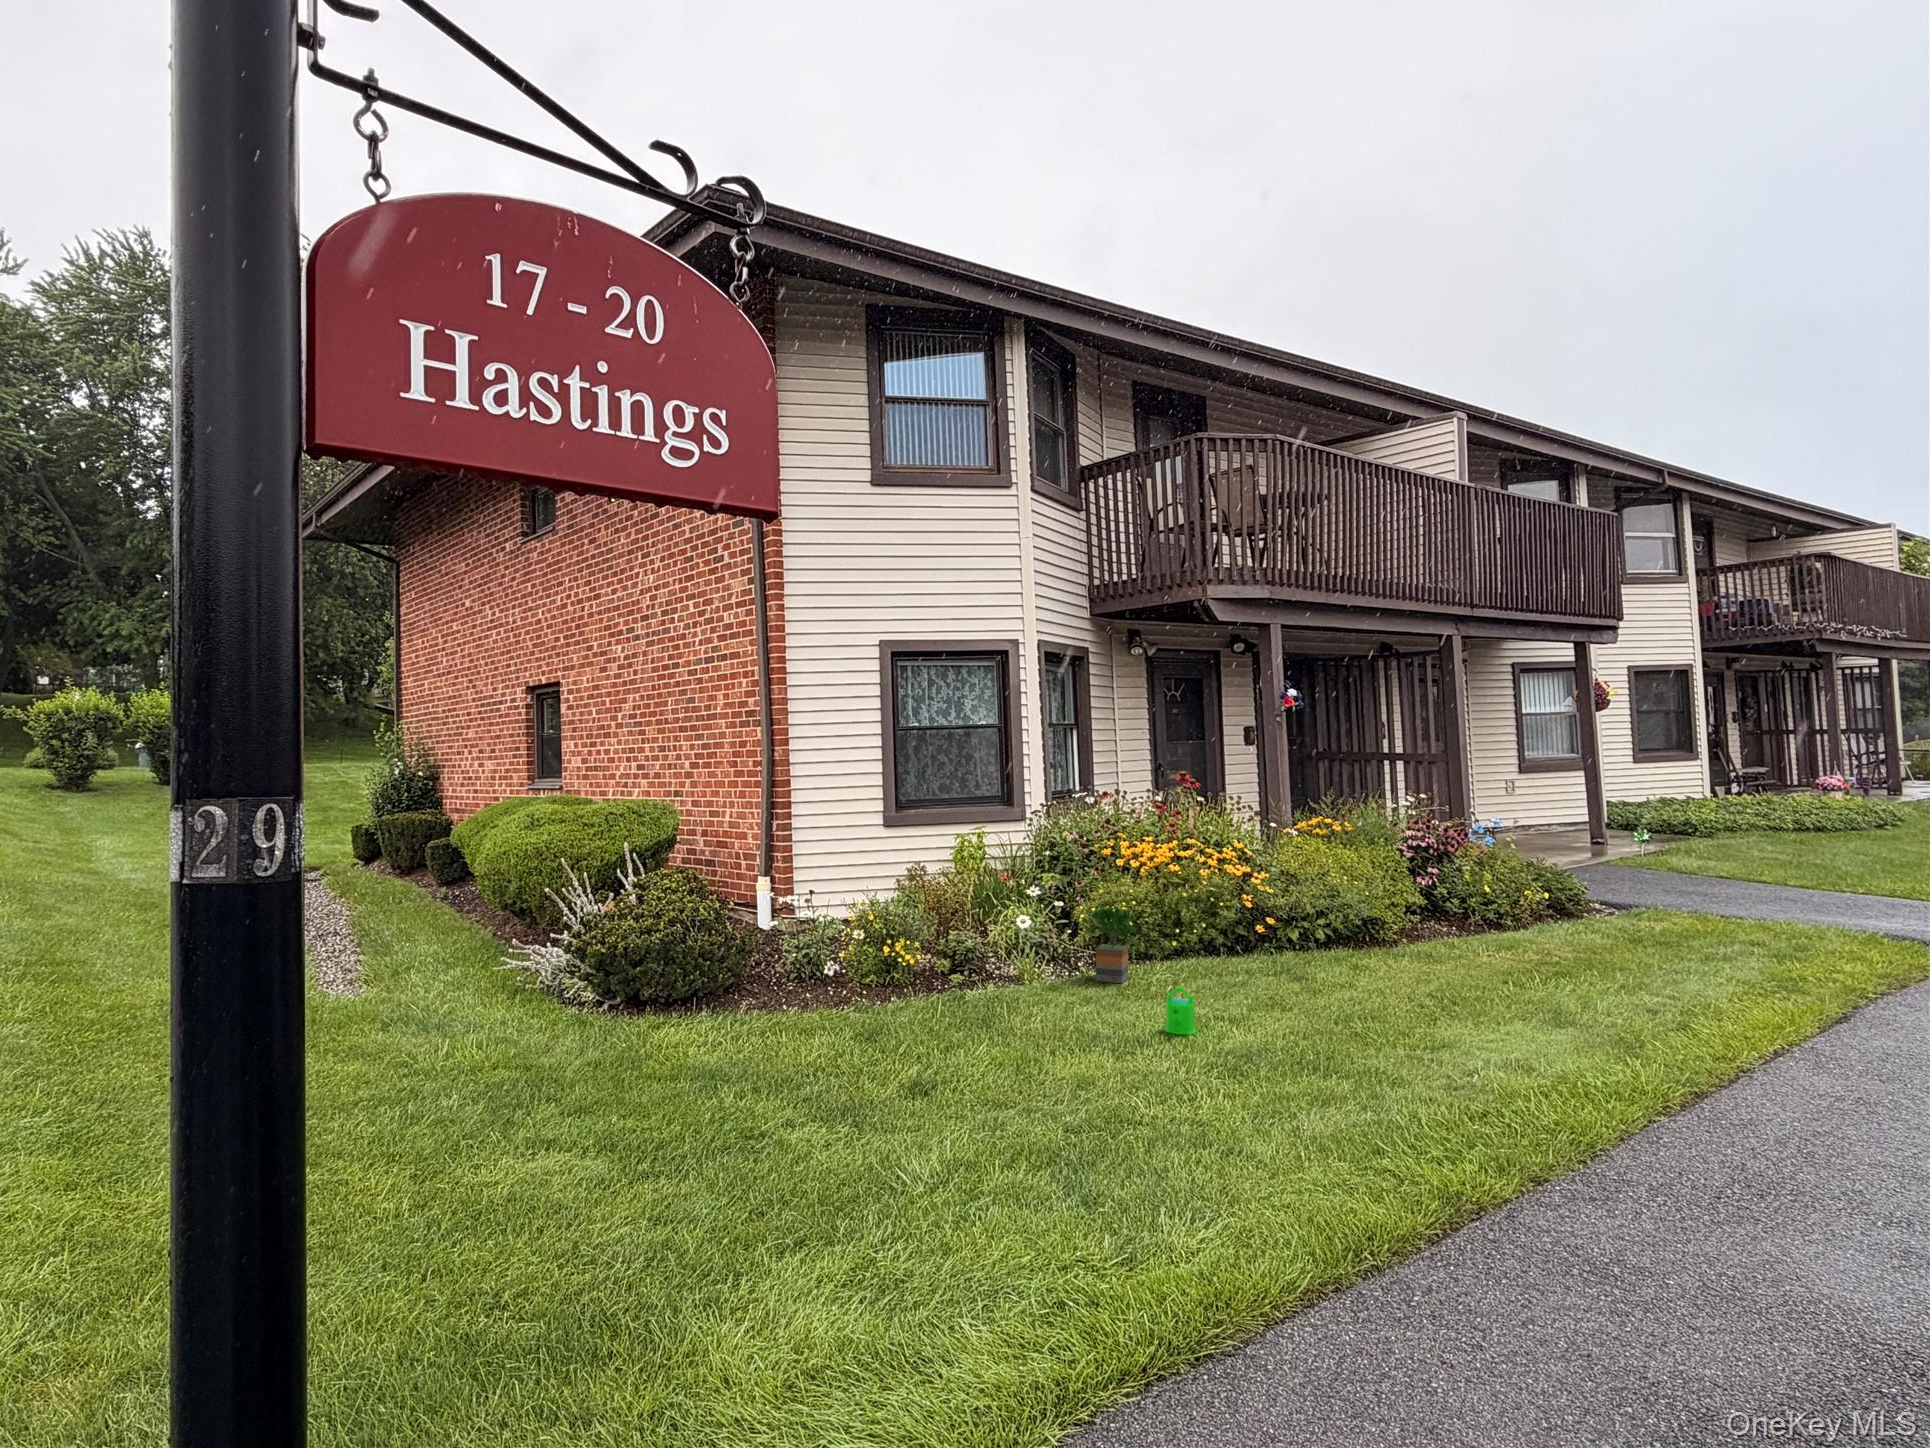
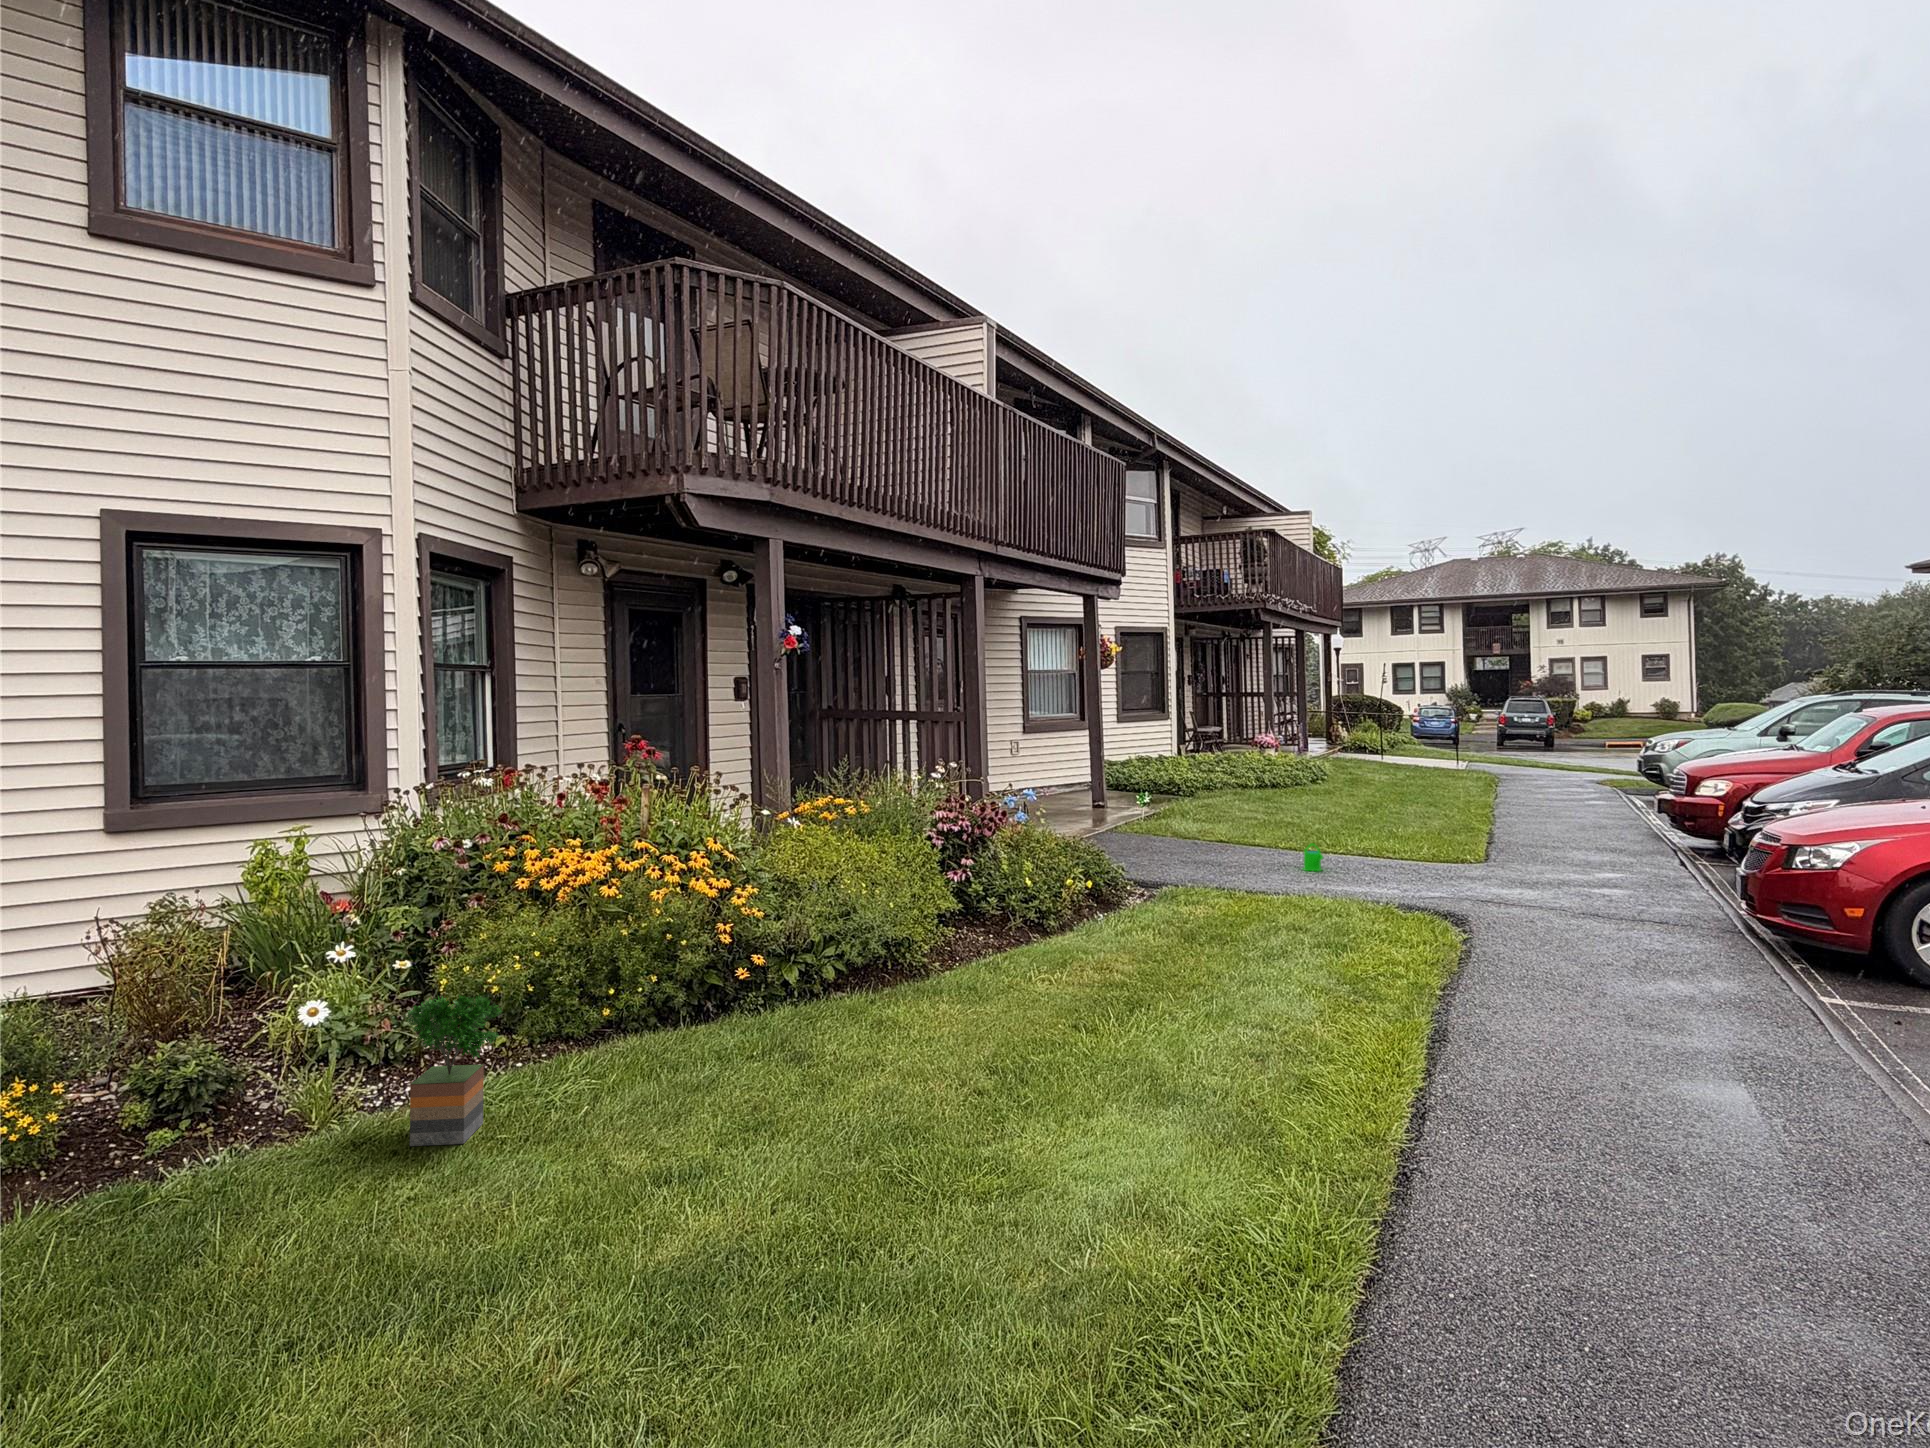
watering can: present [1164,987,1196,1035] -> present [1303,843,1323,871]

